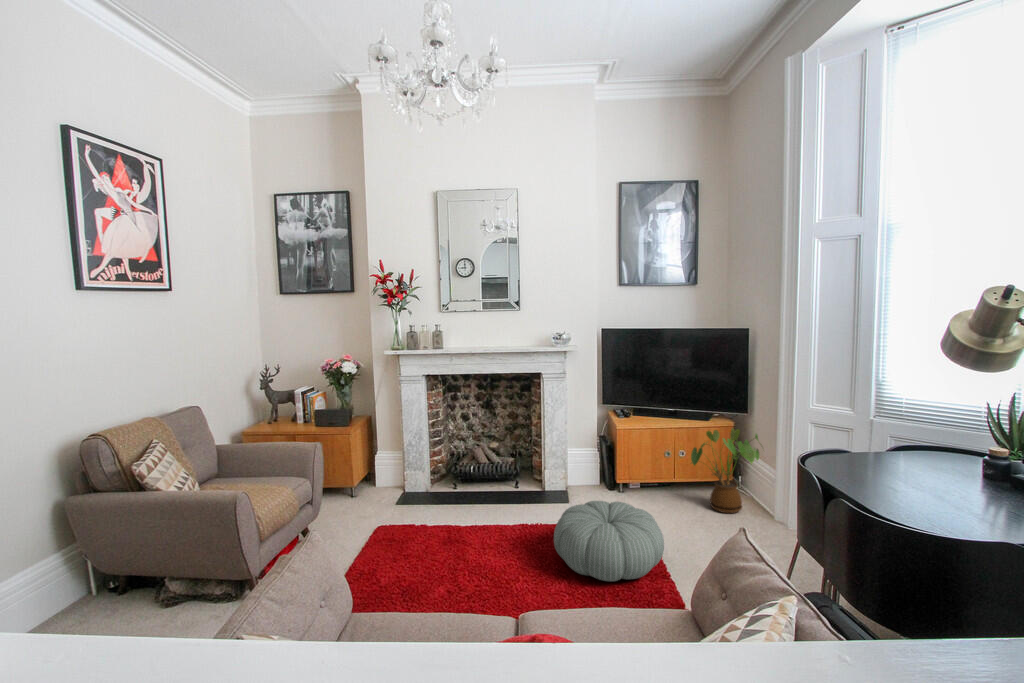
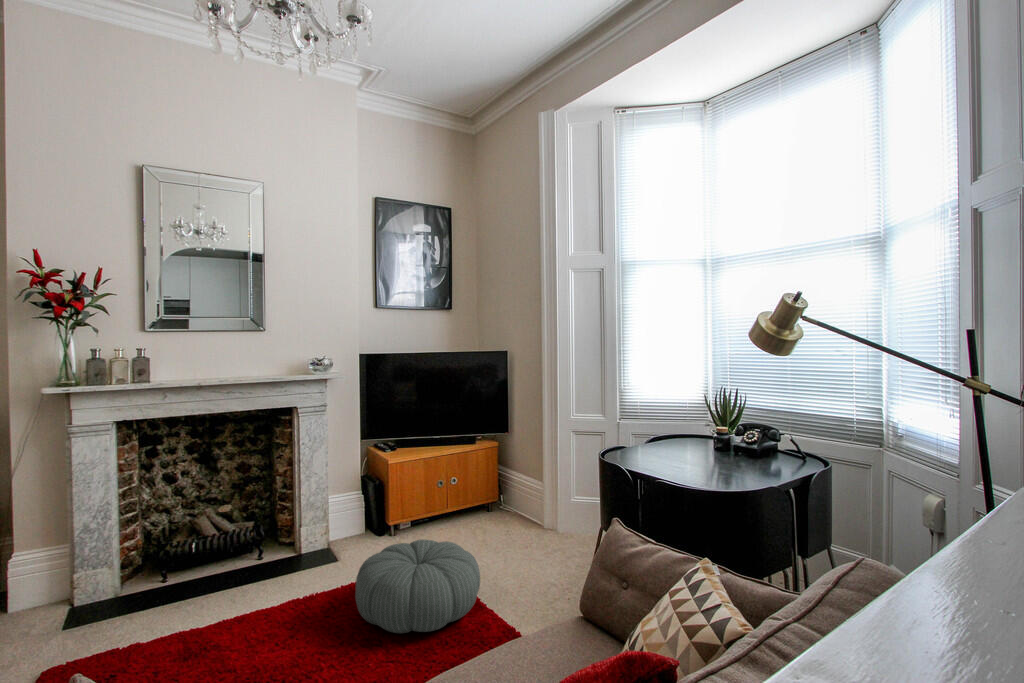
house plant: present [691,428,759,513] -> none [466,447,532,533]

